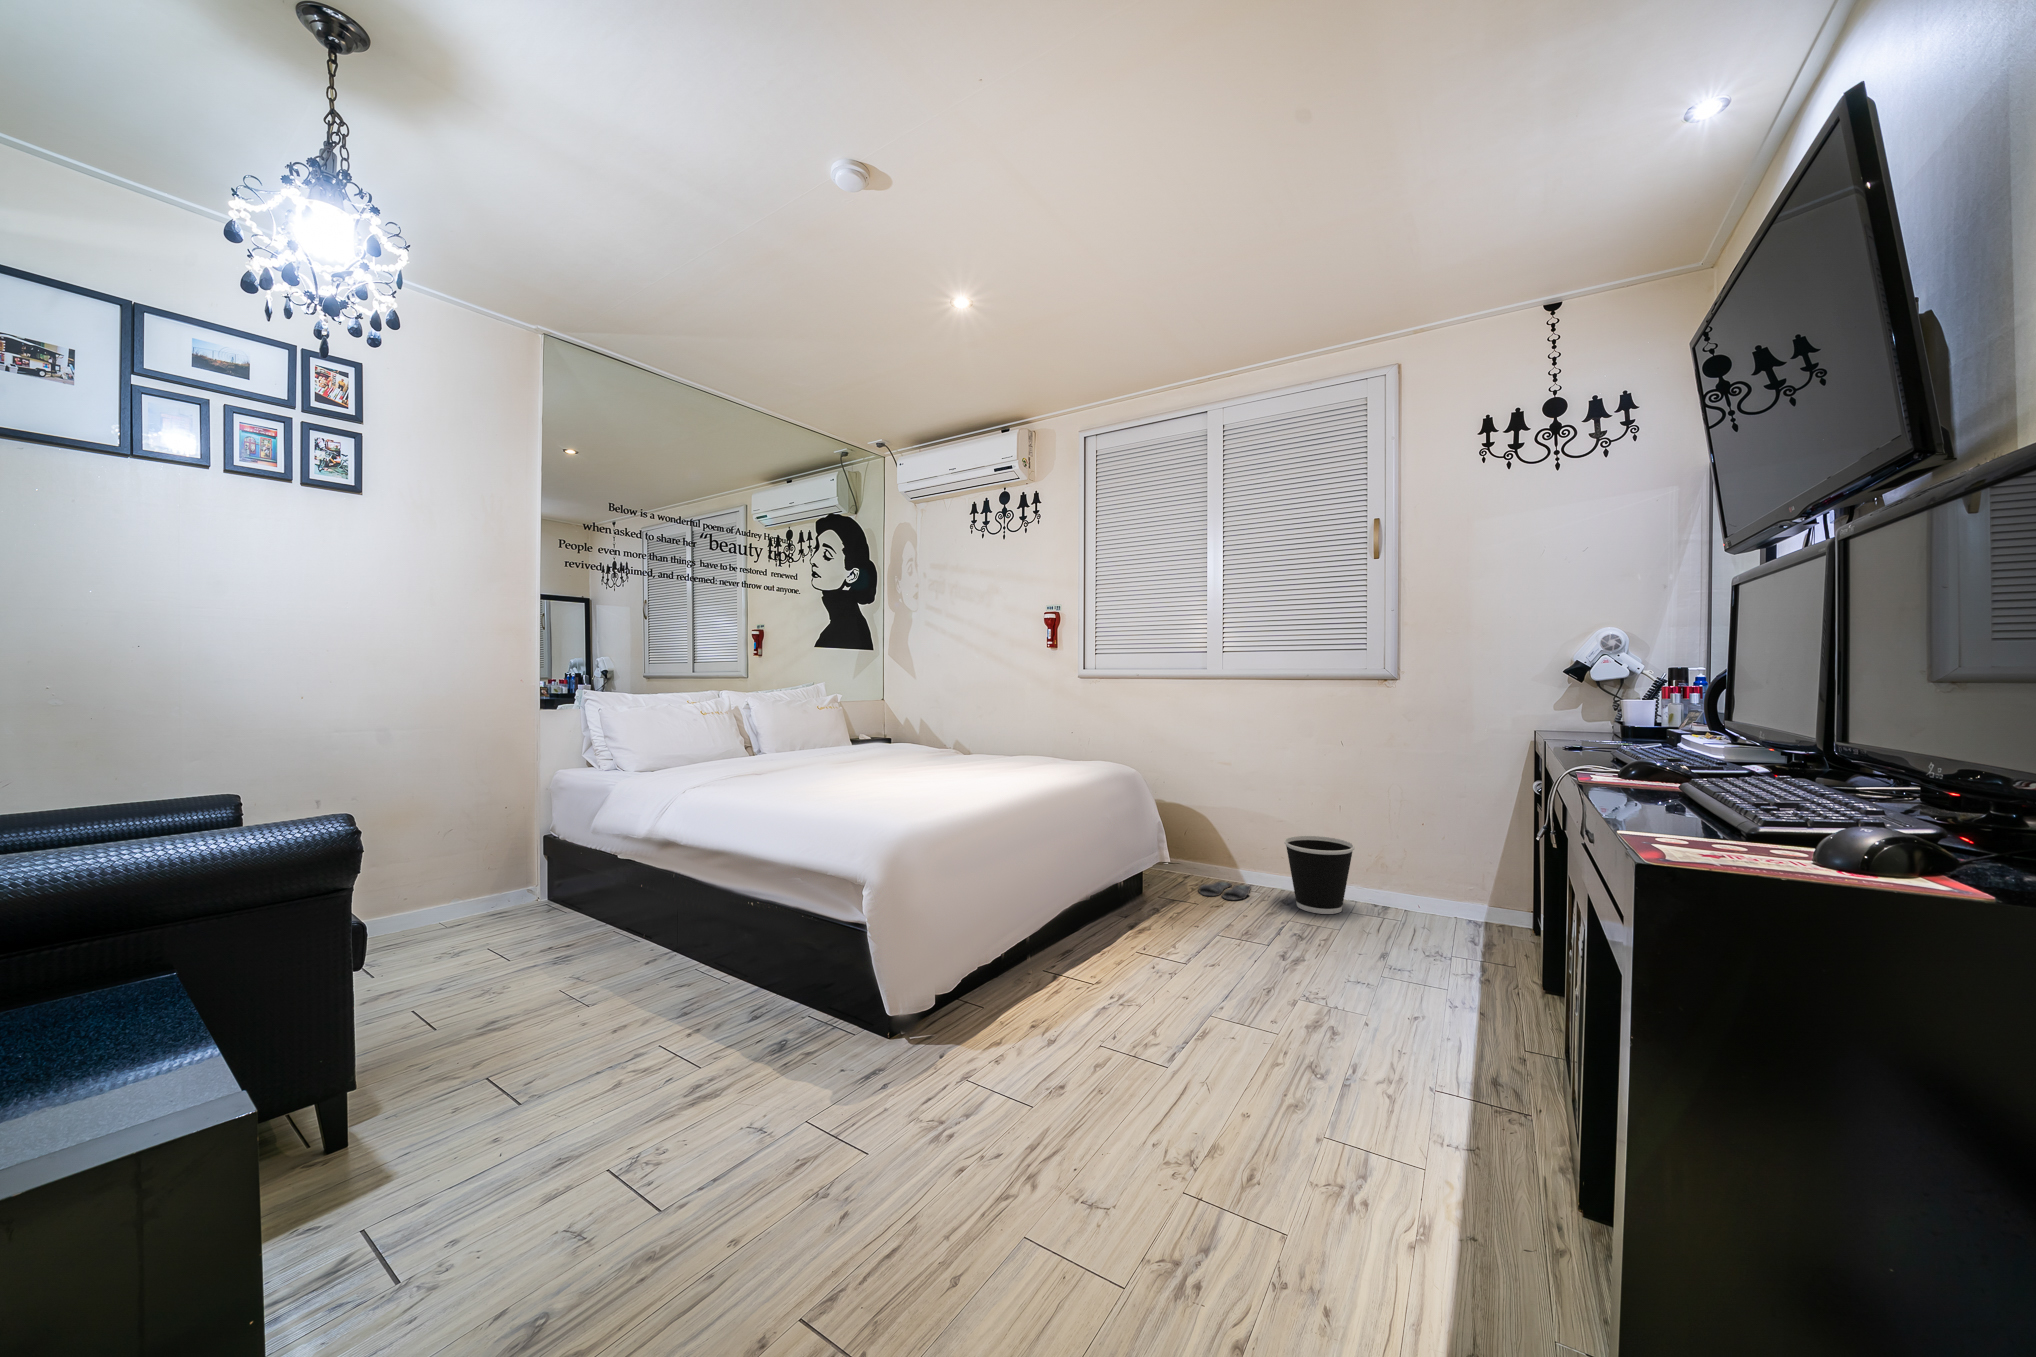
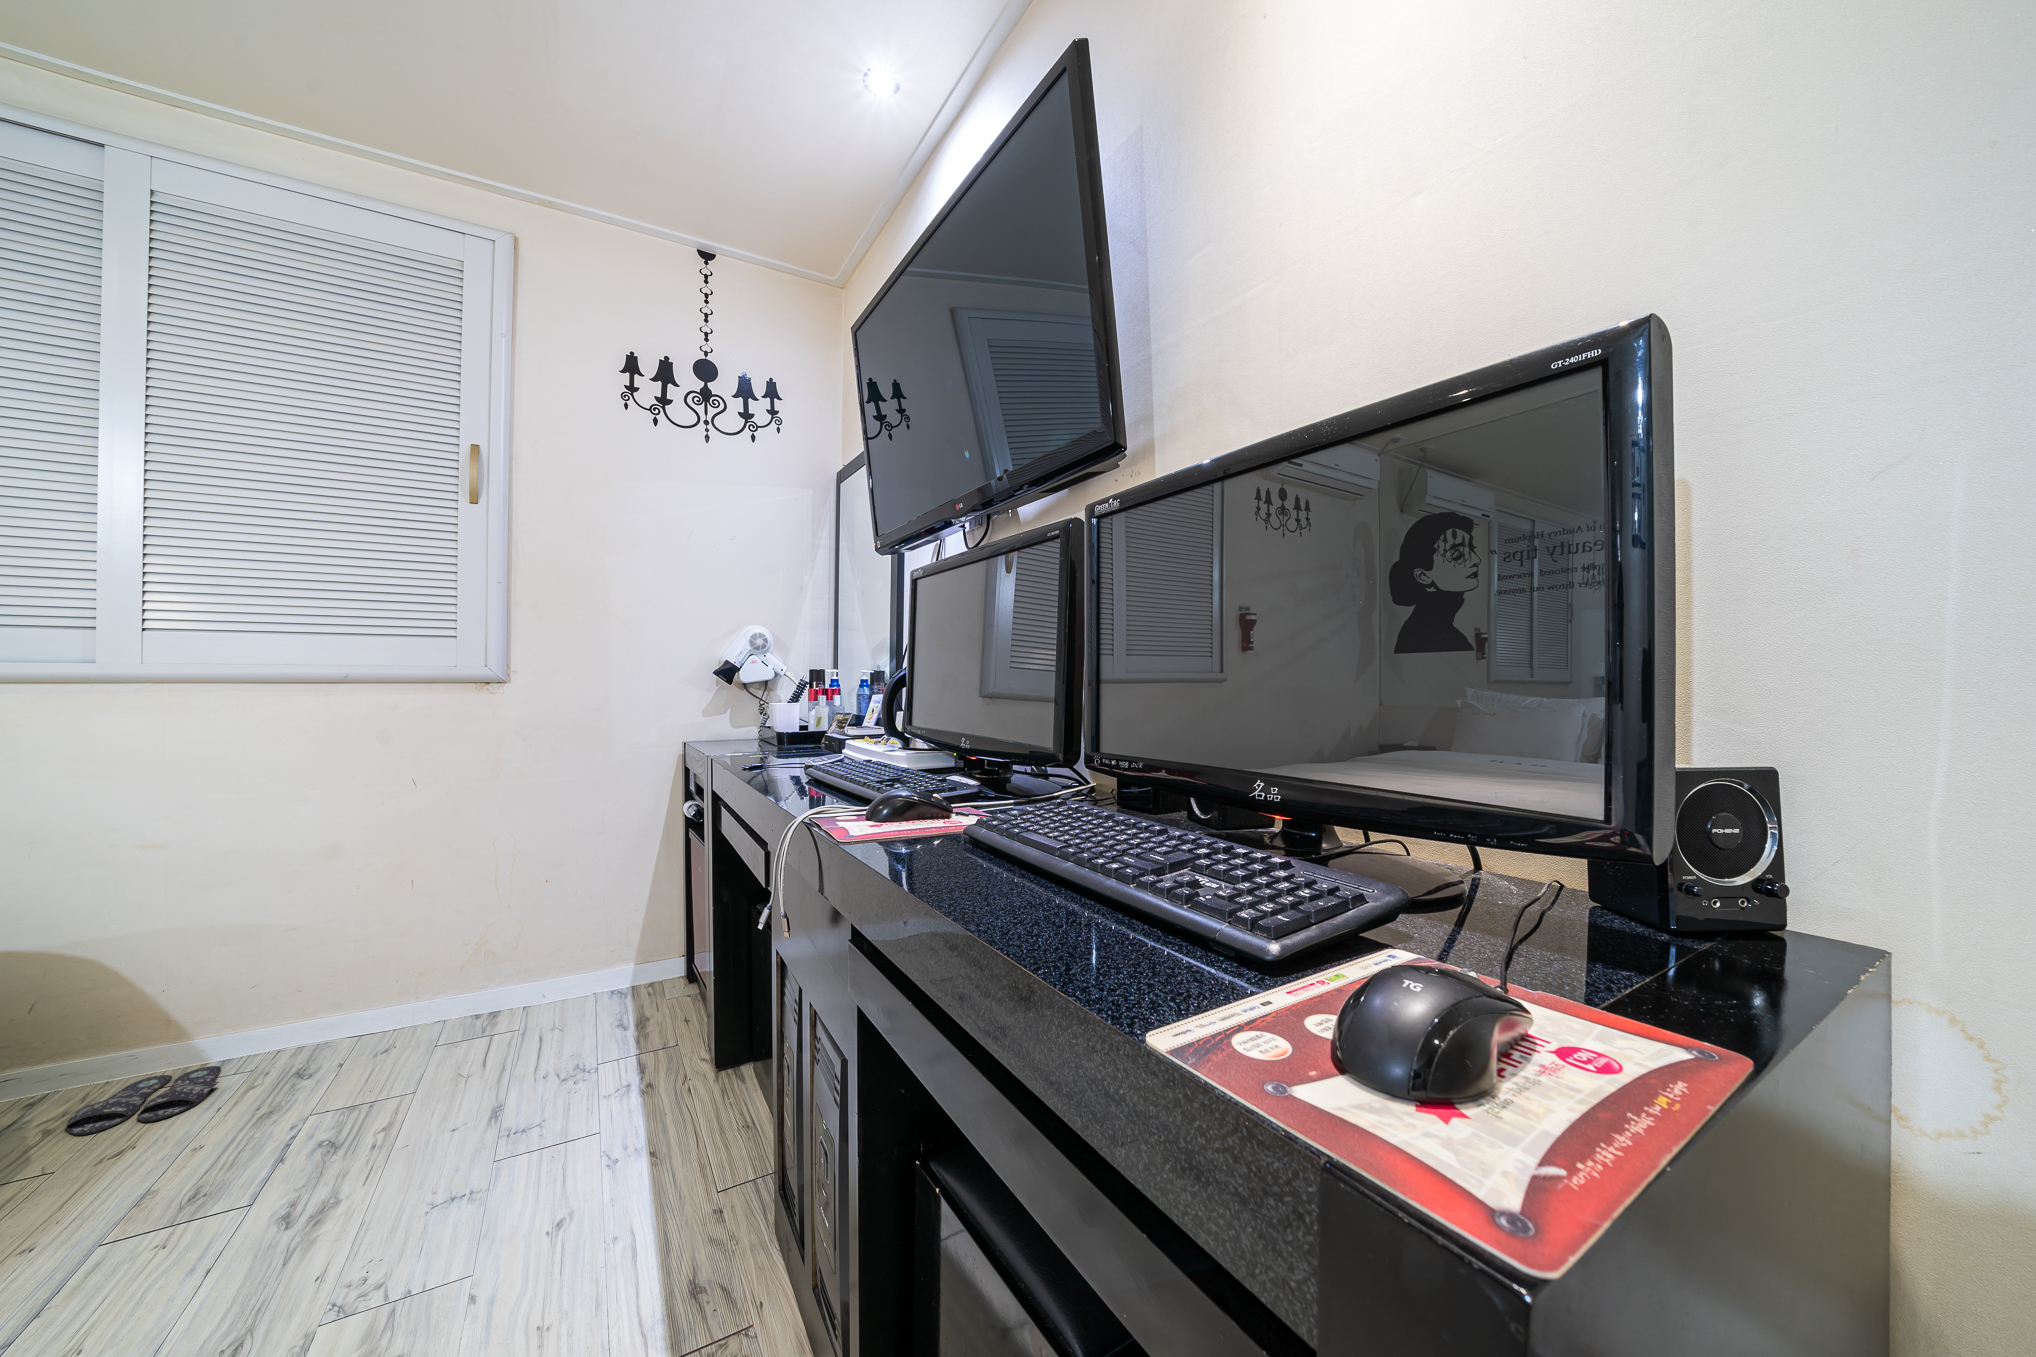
wastebasket: present [1284,836,1355,914] -> none [300,934,441,1075]

